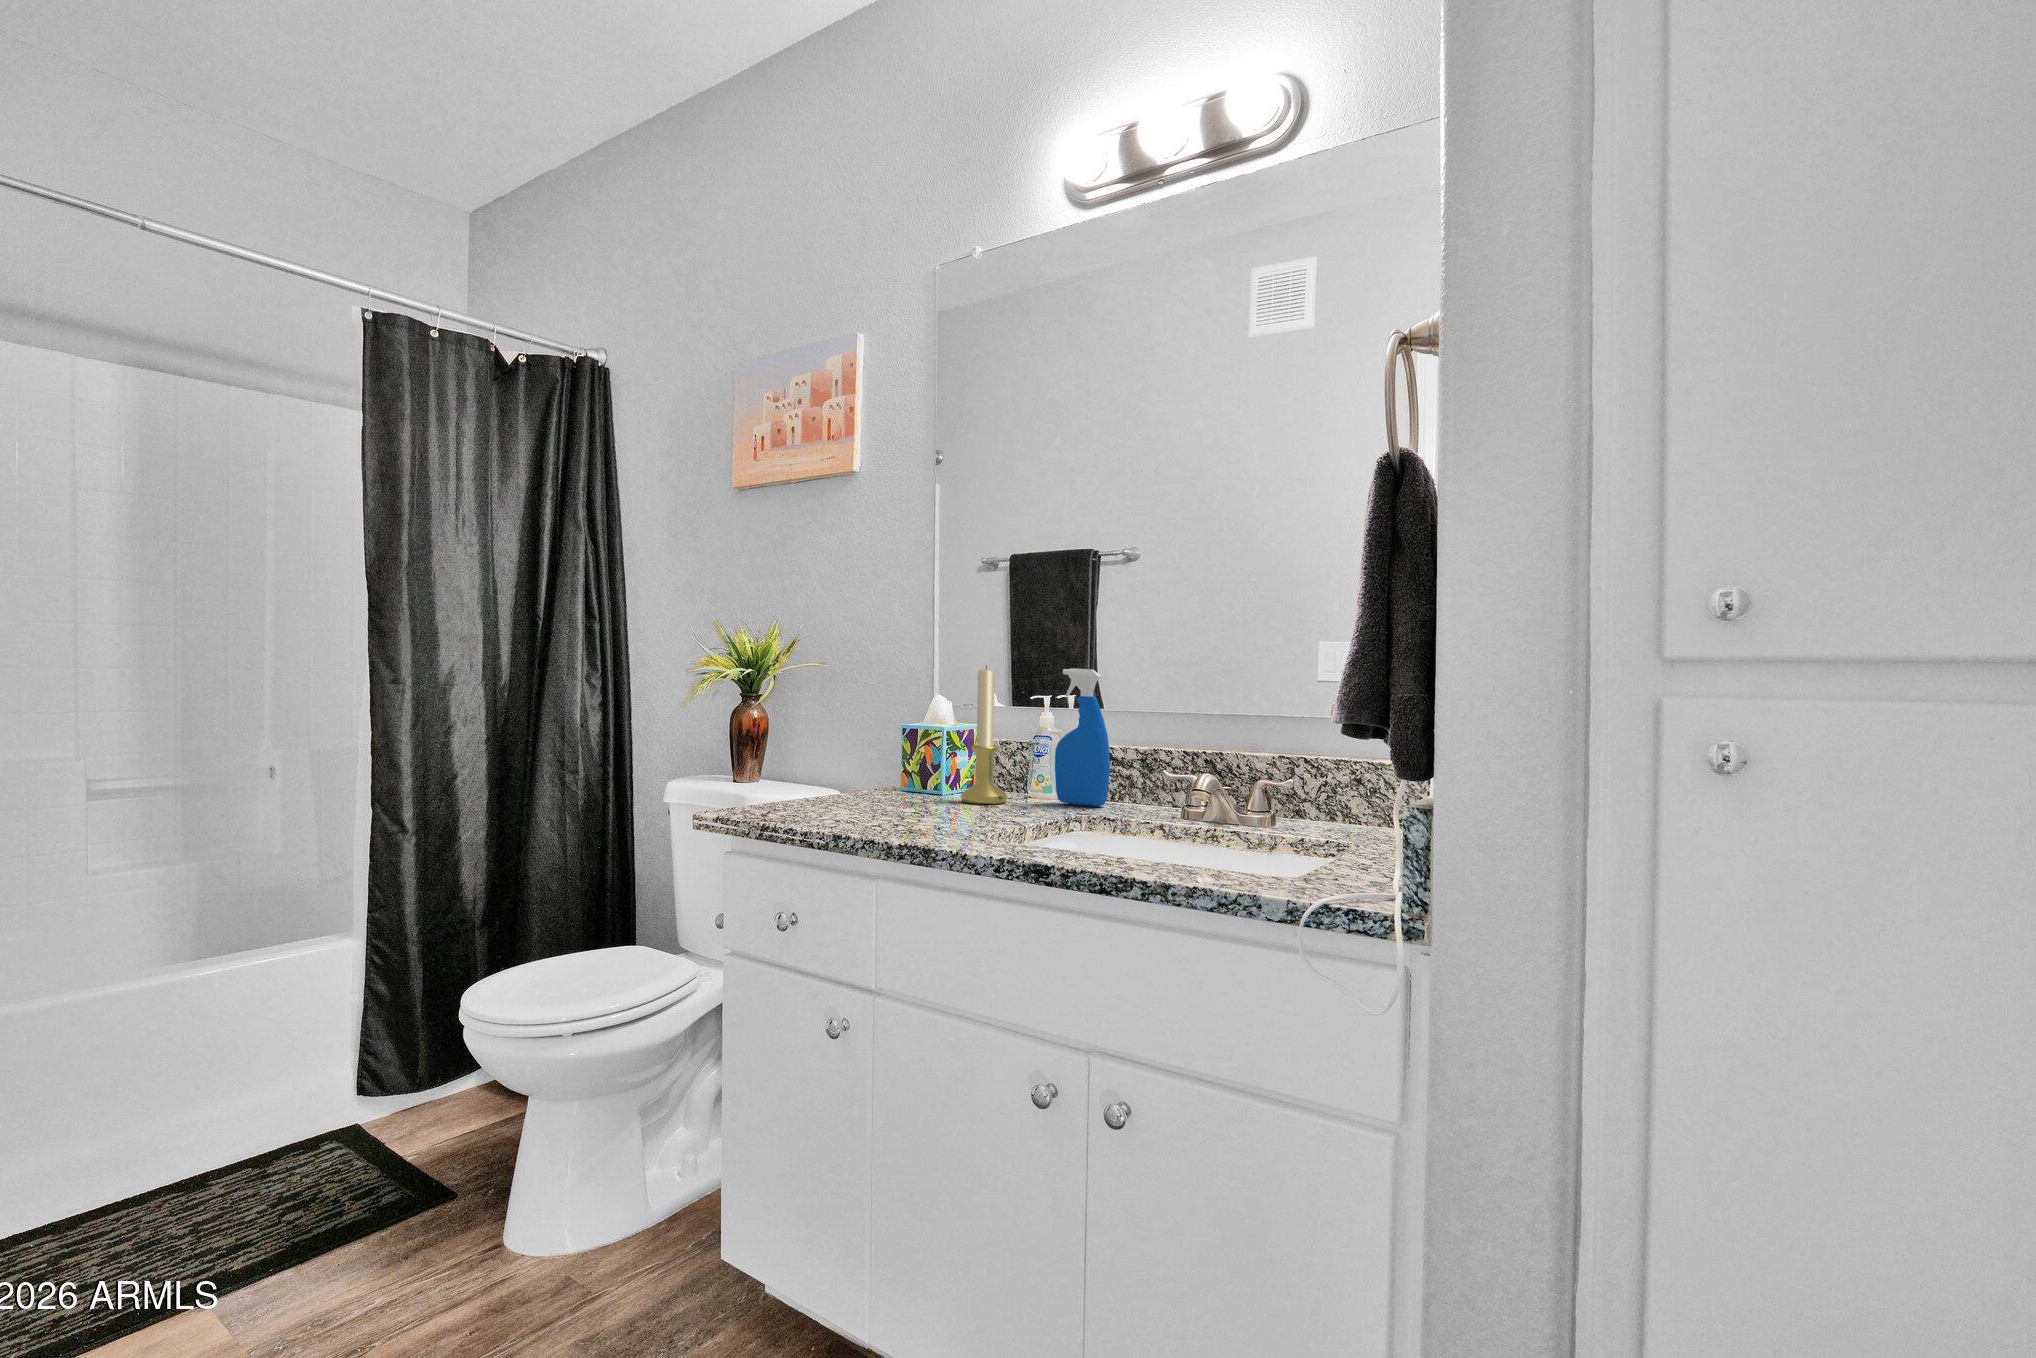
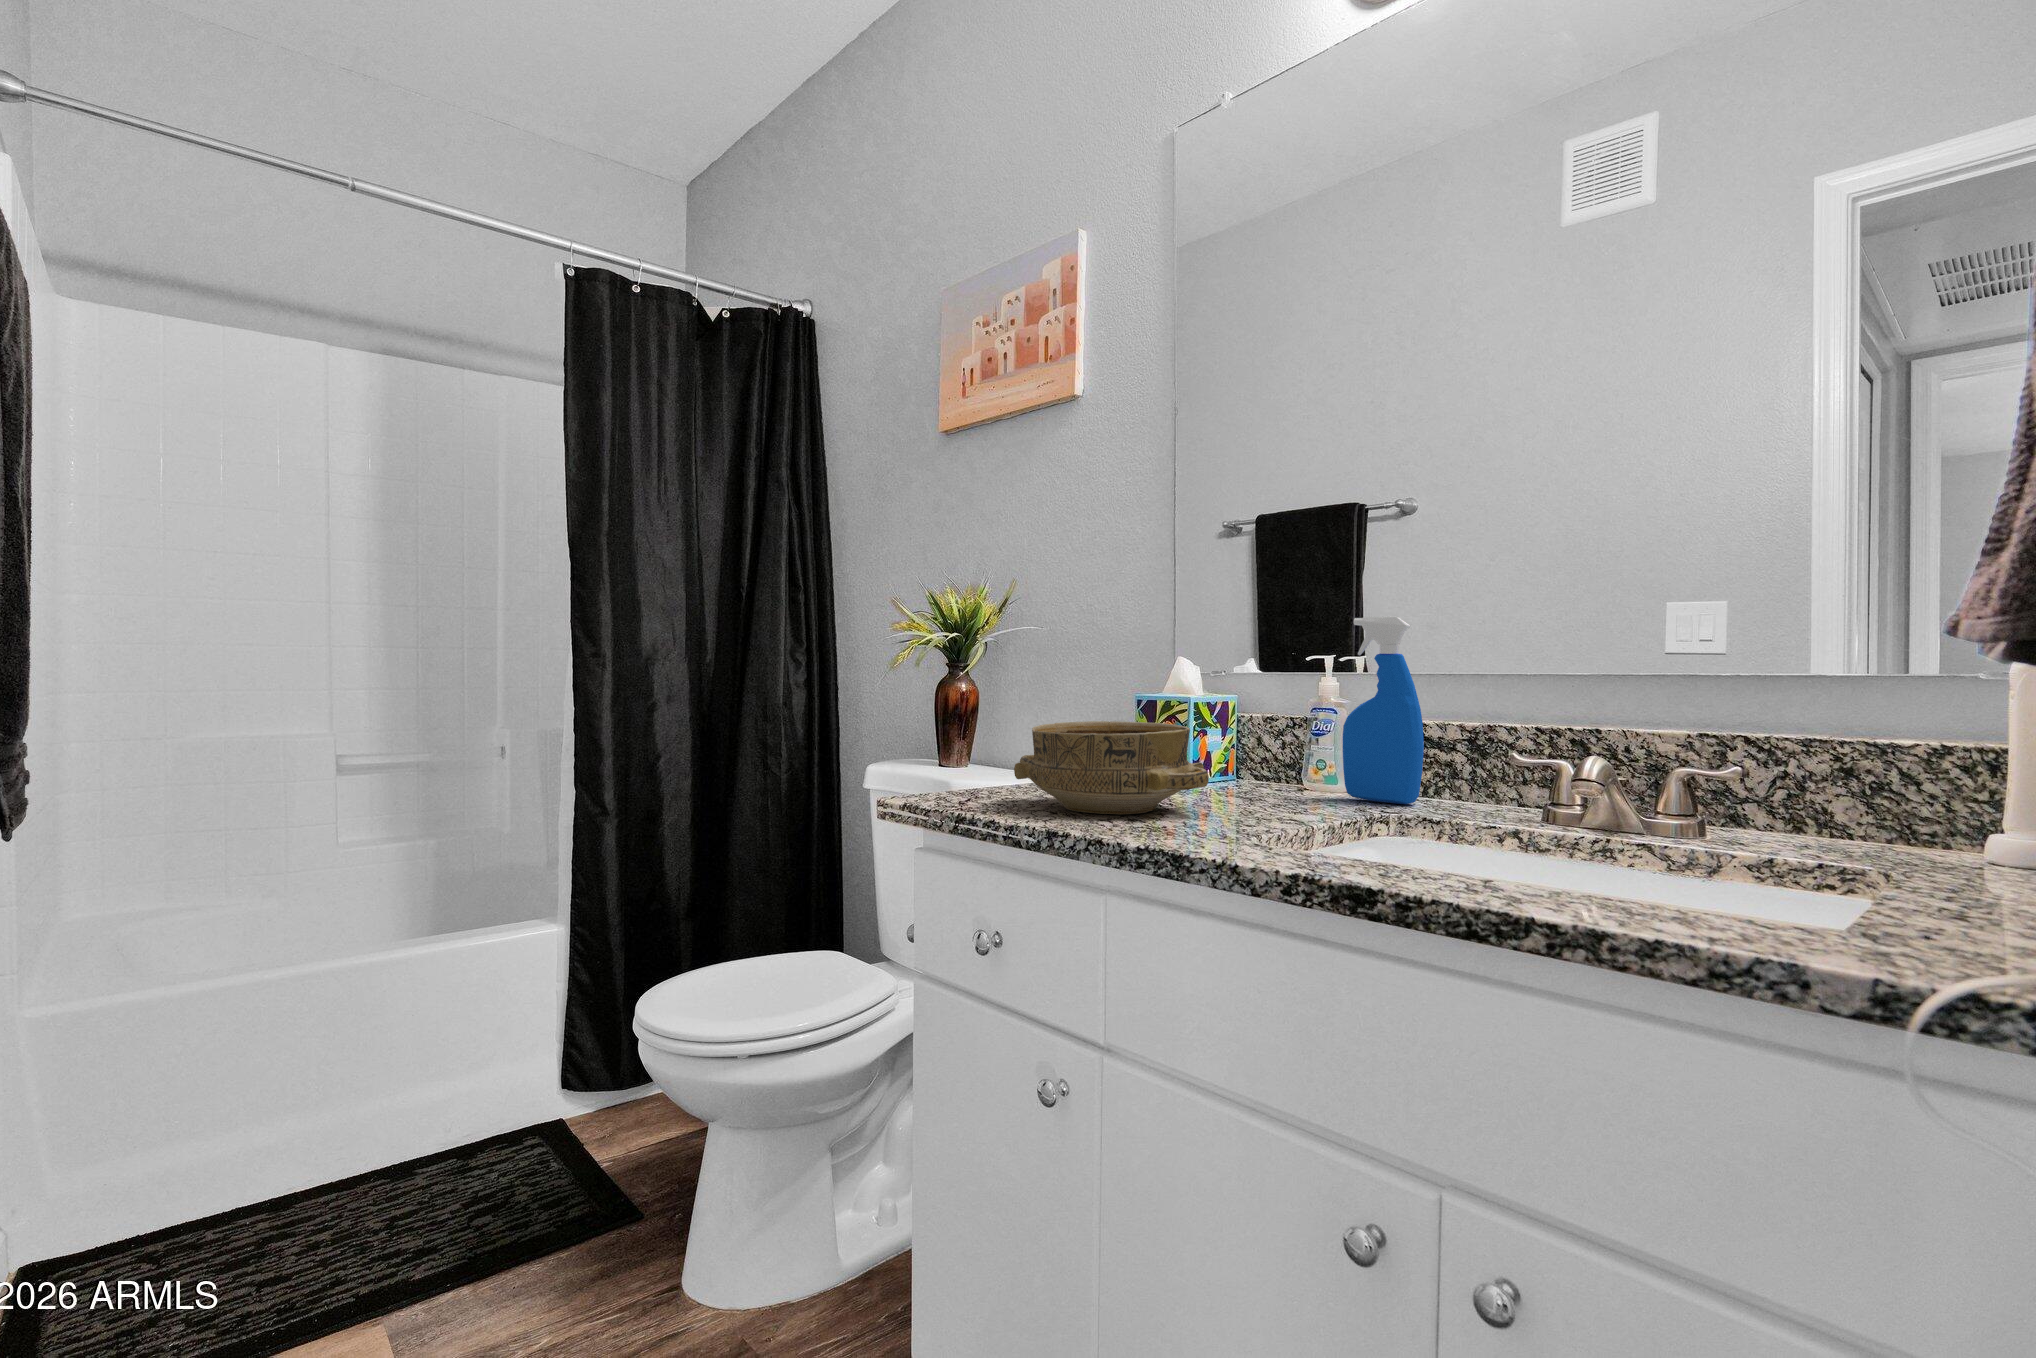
candle holder: present [961,665,1007,804] -> none [1214,615,1277,797]
ceramic bowl: none [806,749,953,821] -> present [1014,721,1209,814]

